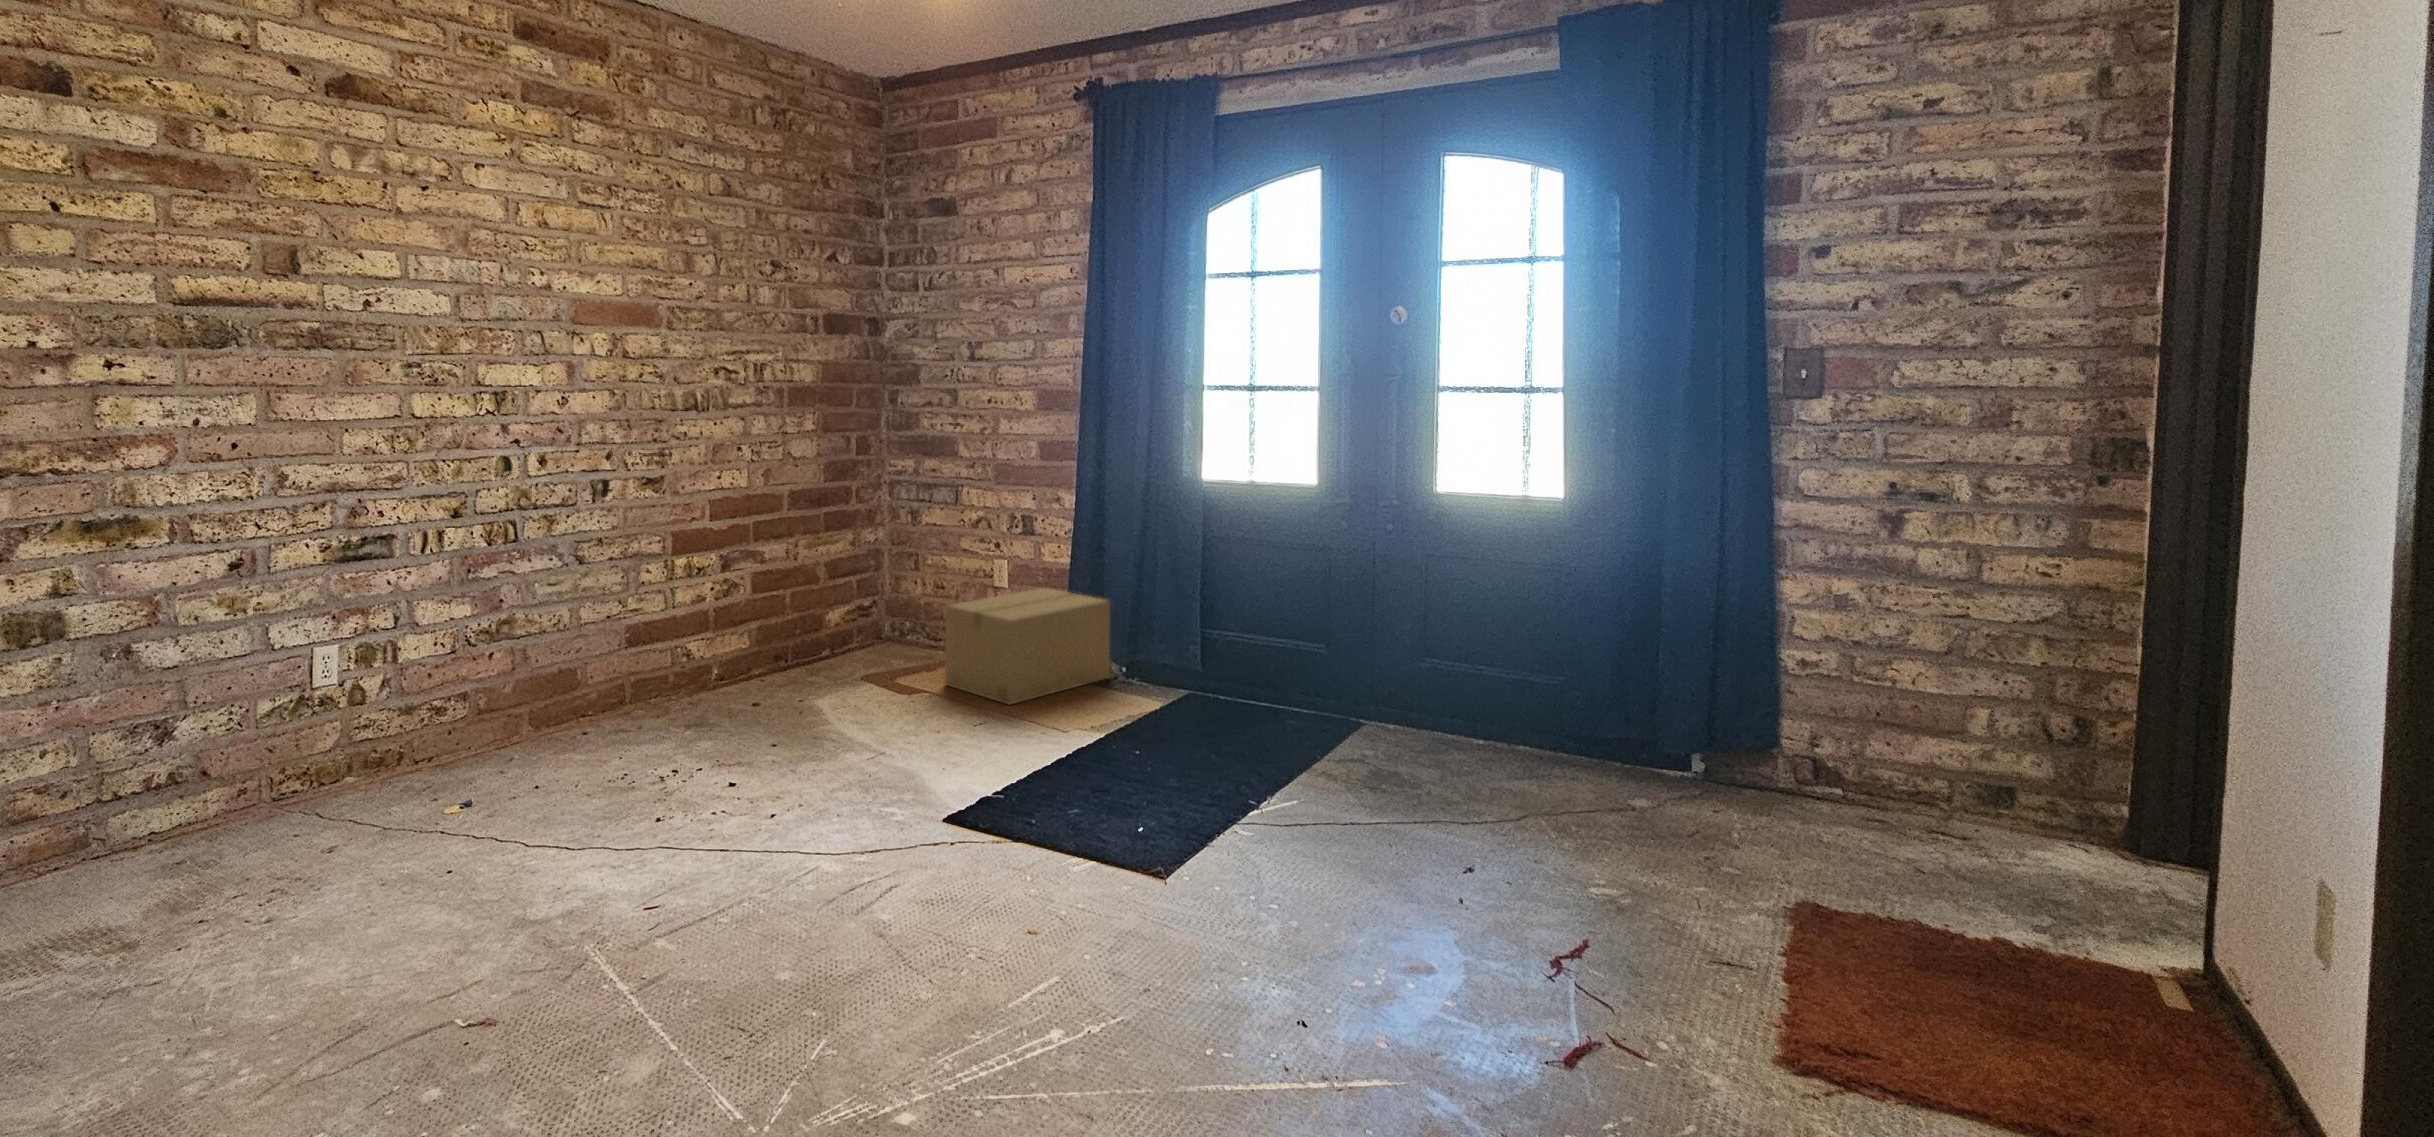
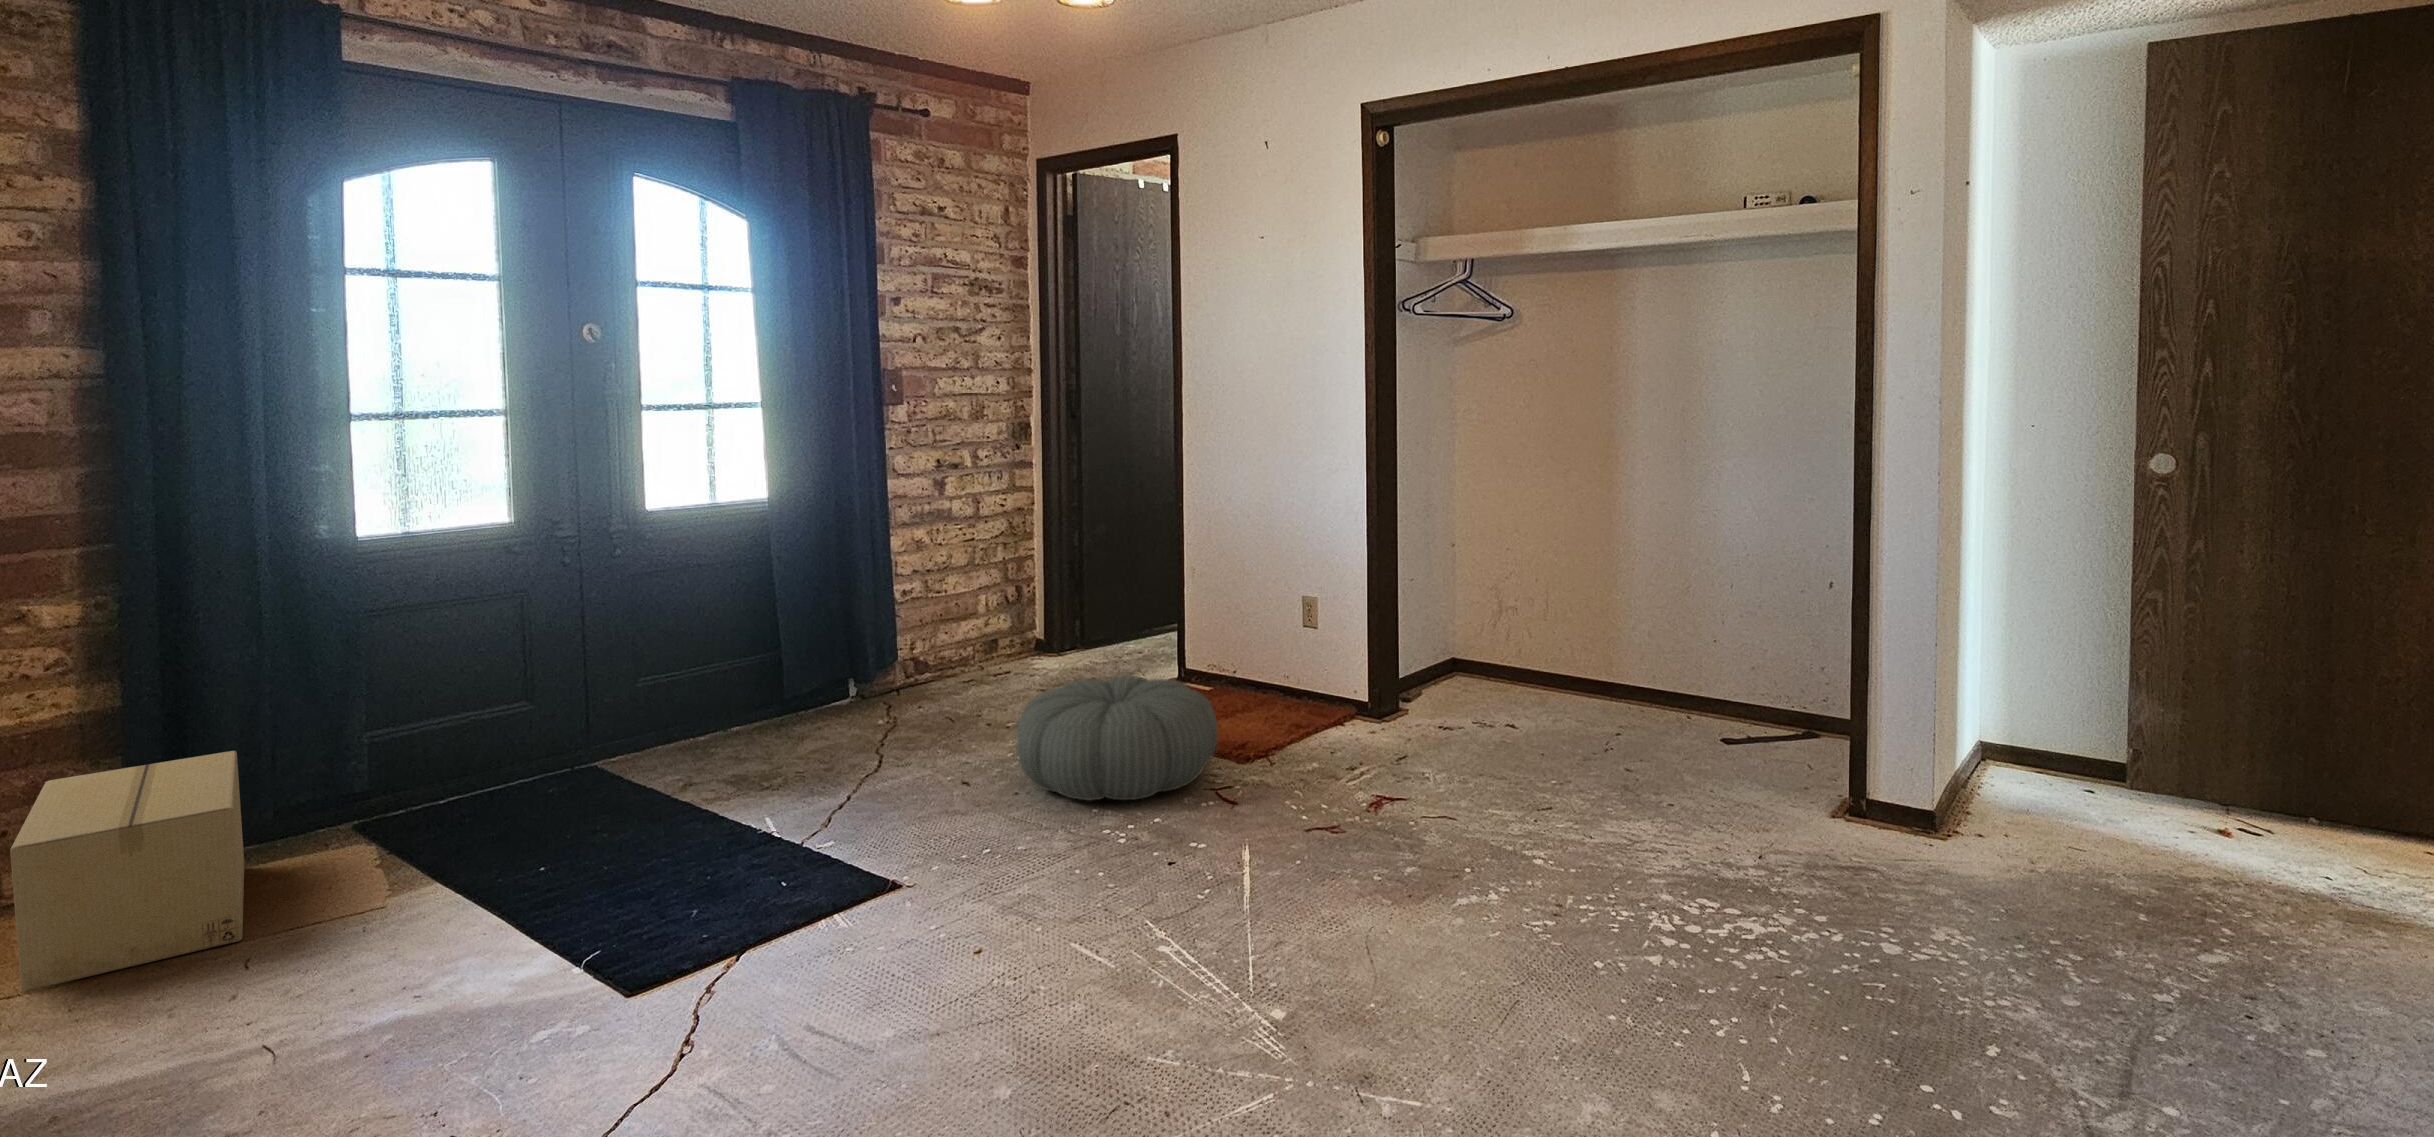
pouf: none [1444,803,1808,1033] -> present [1017,676,1218,801]

